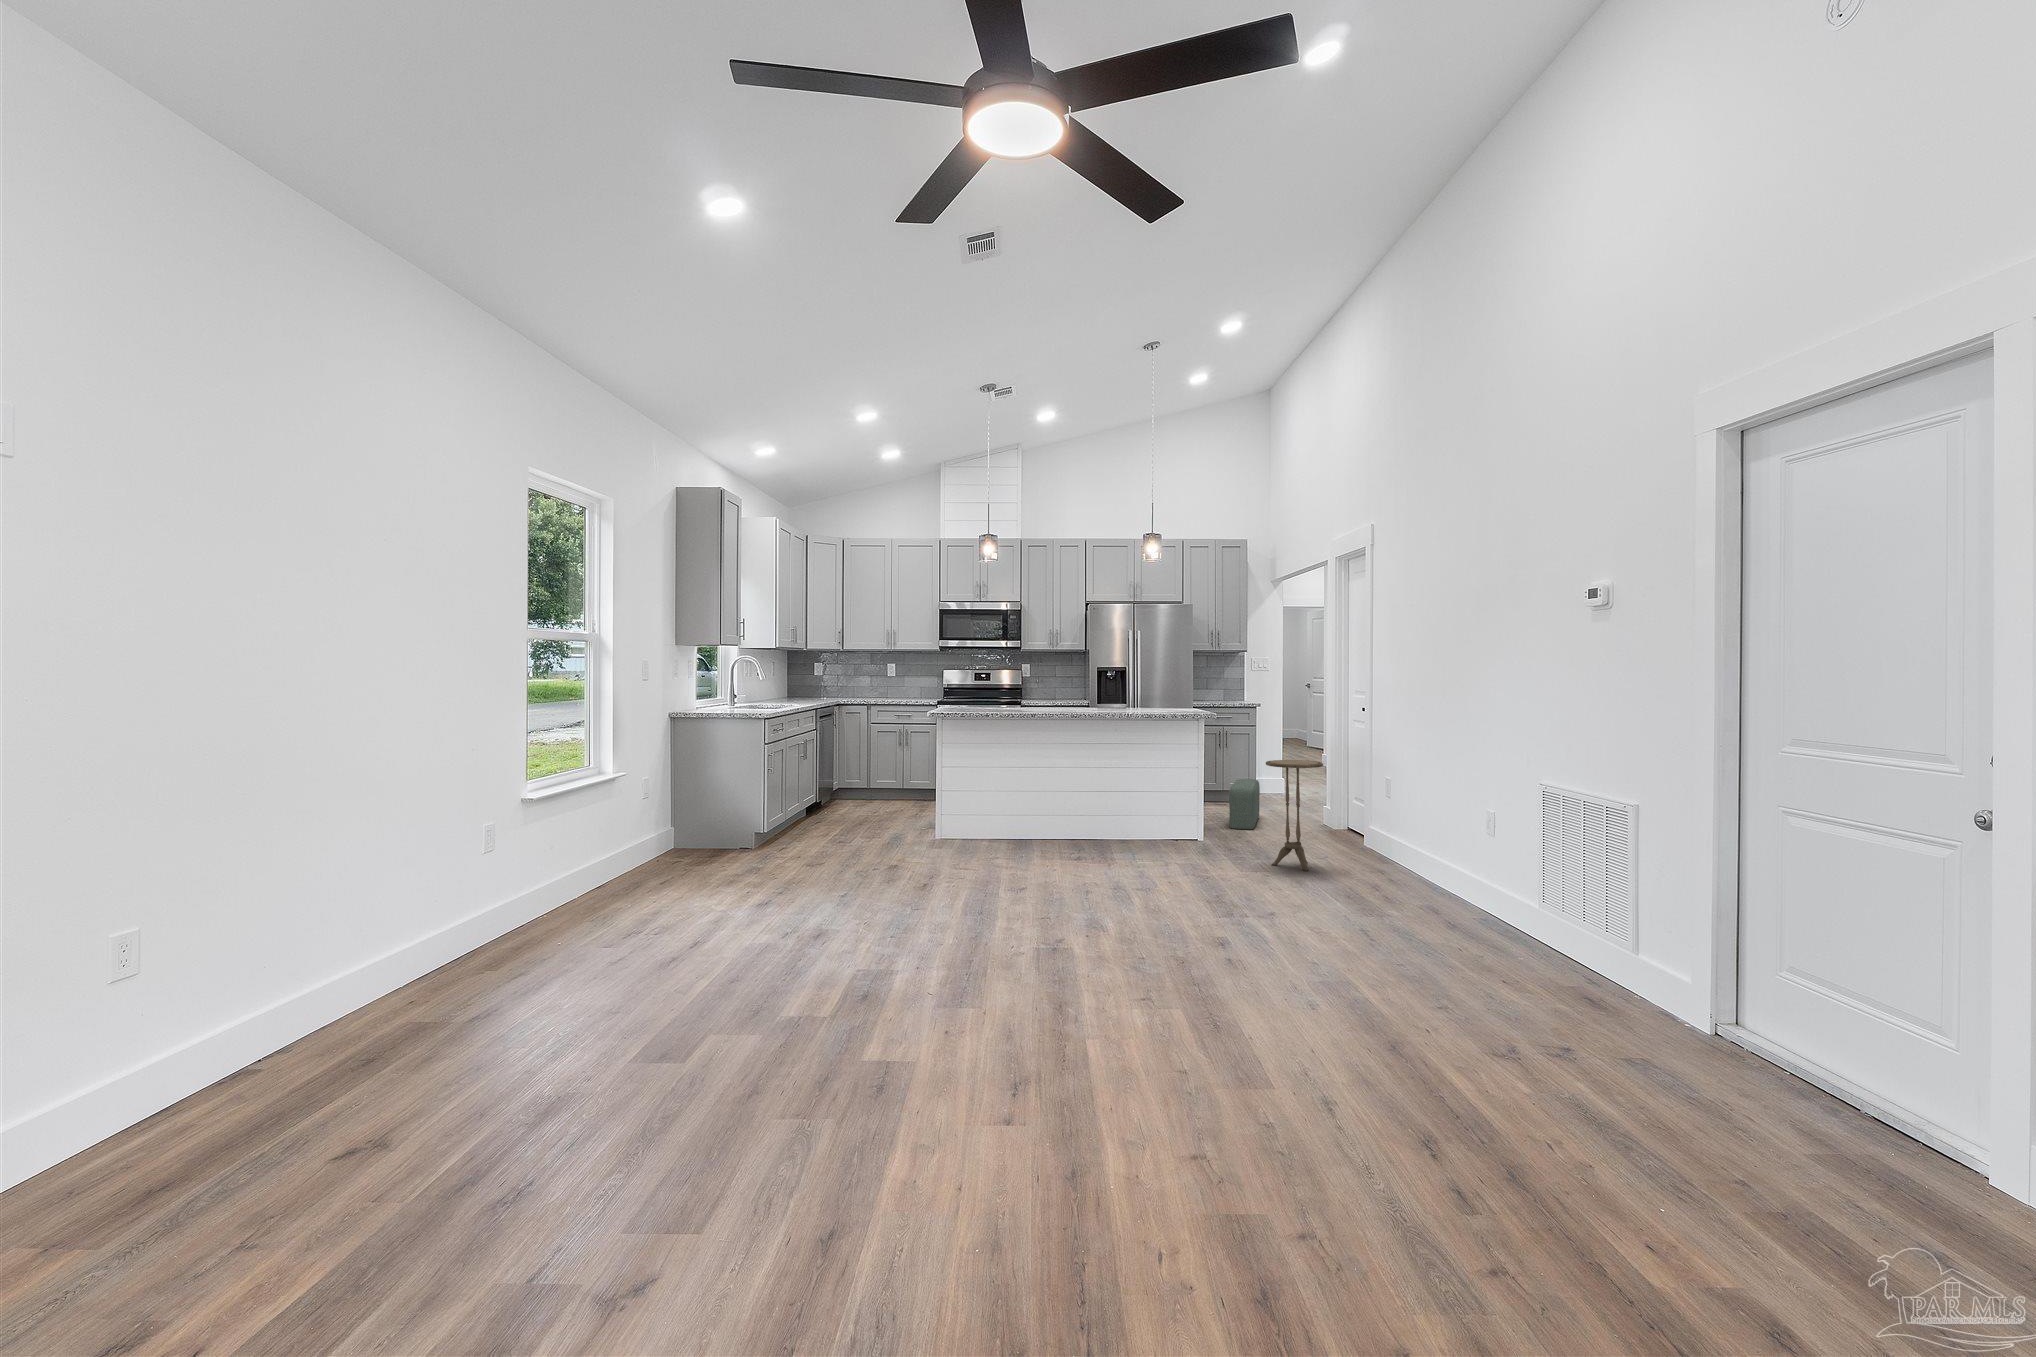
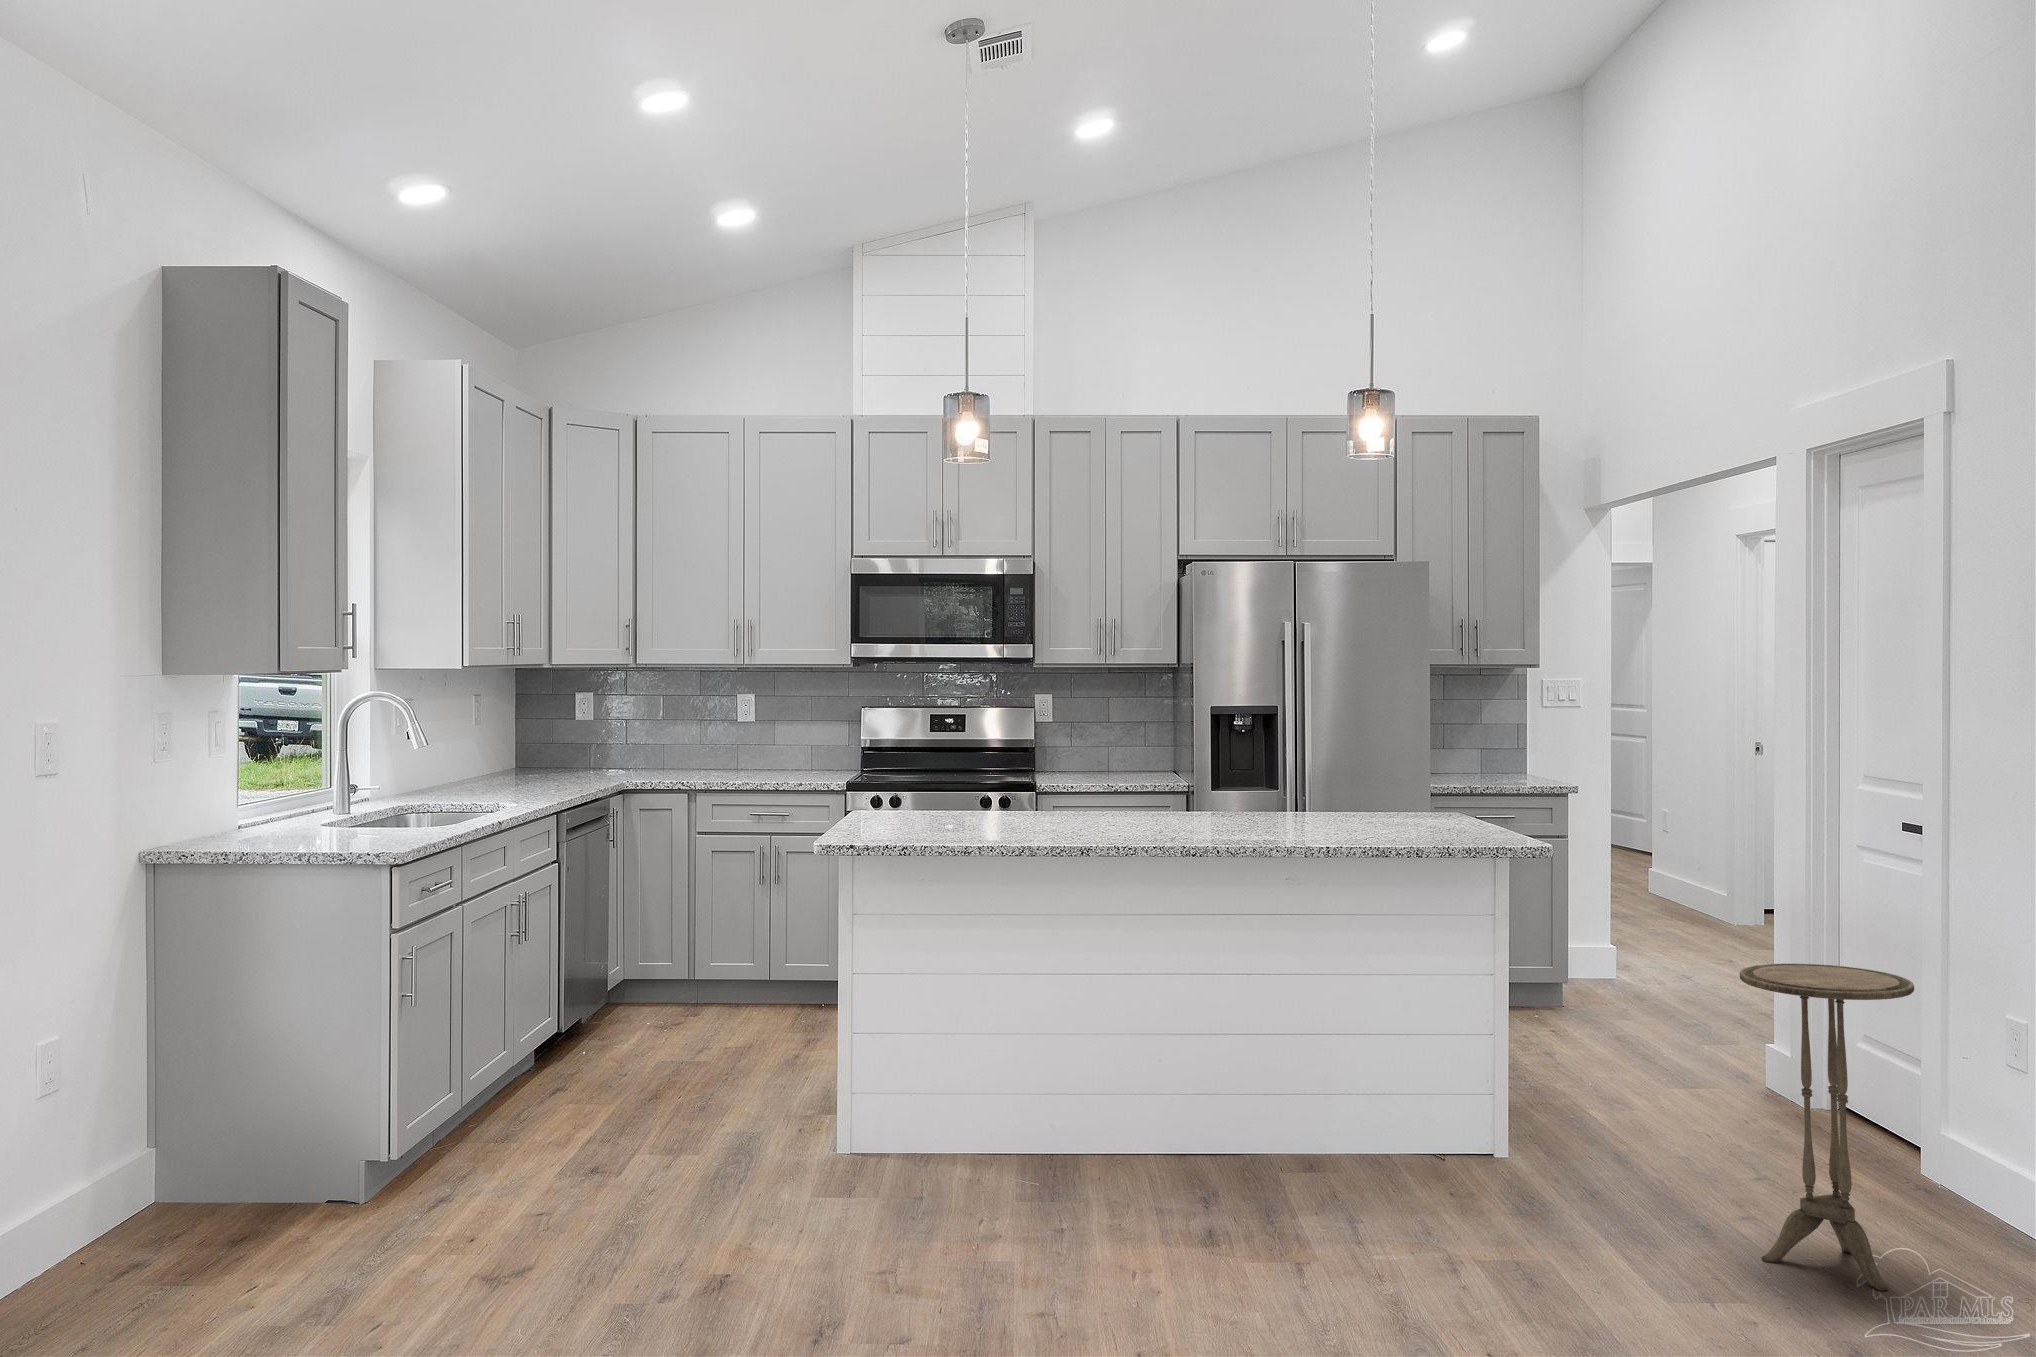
pouf: present [1229,779,1260,829] -> none [1551,968,1622,1104]

